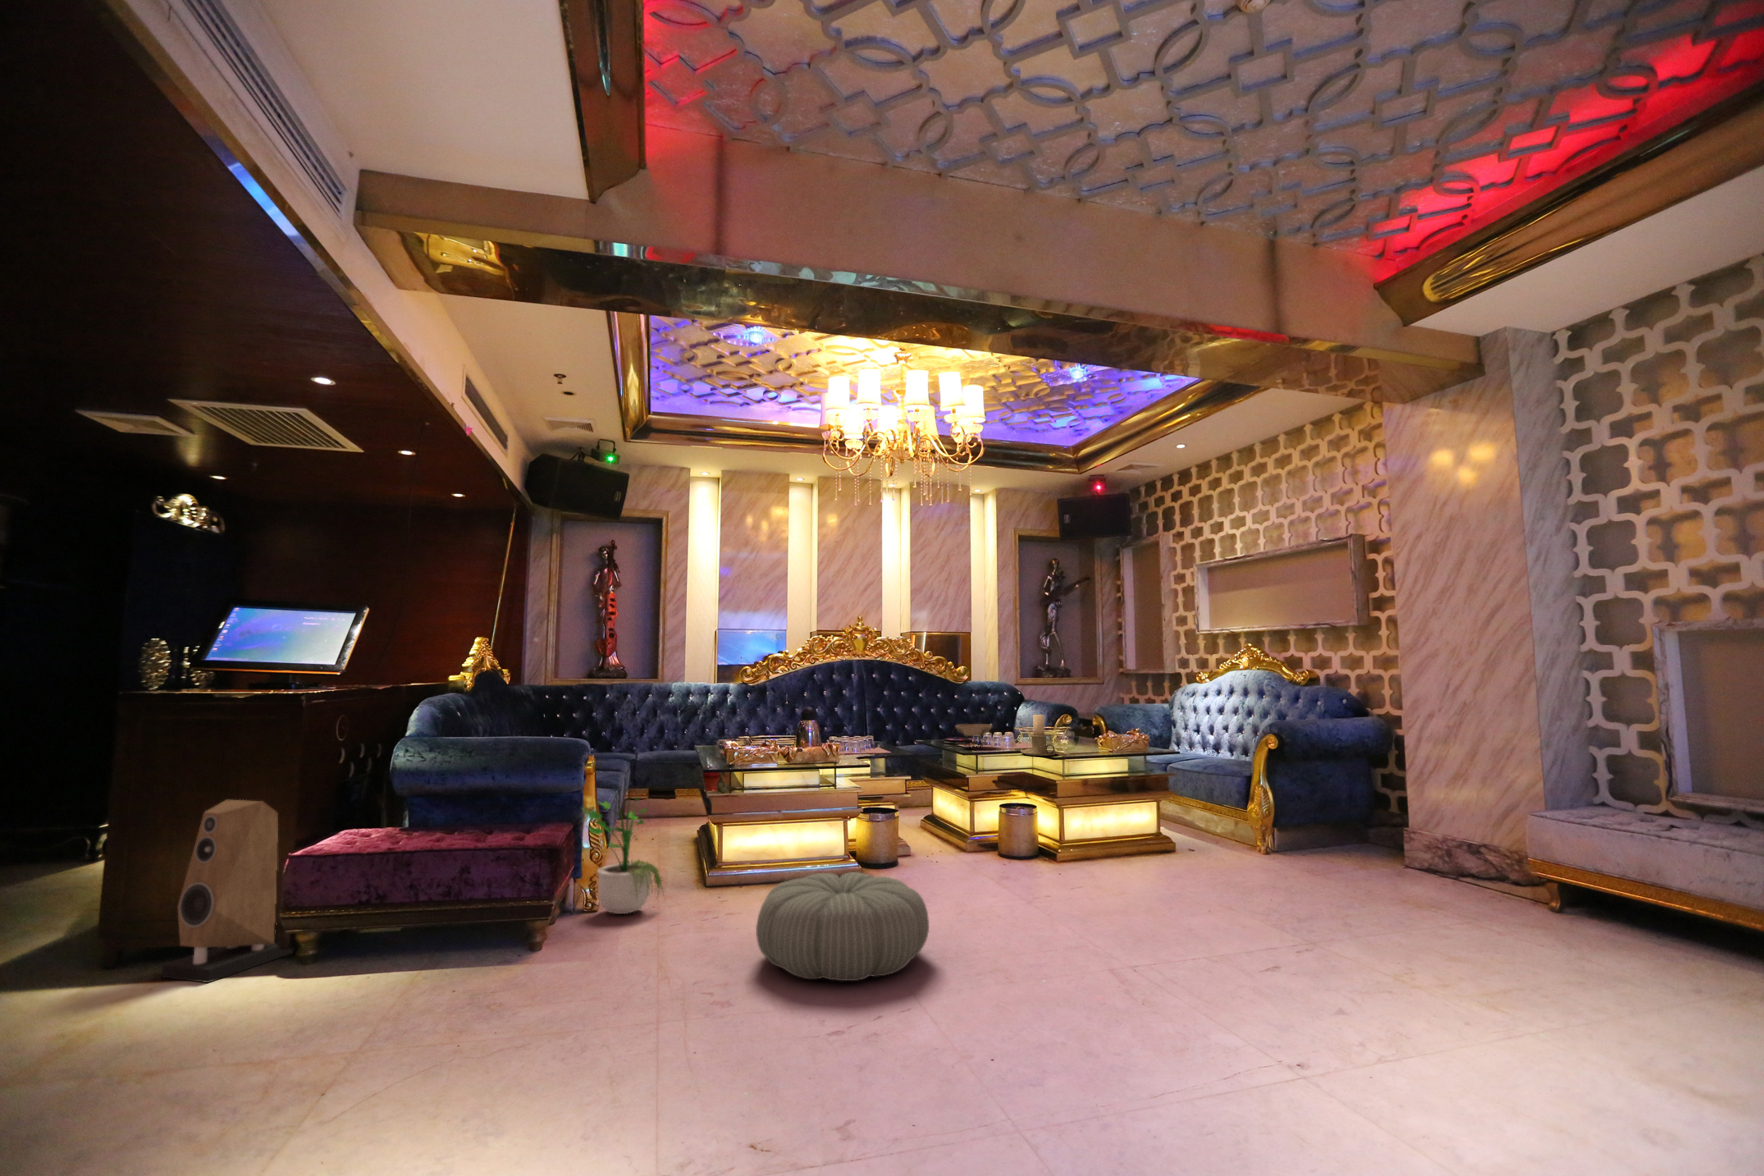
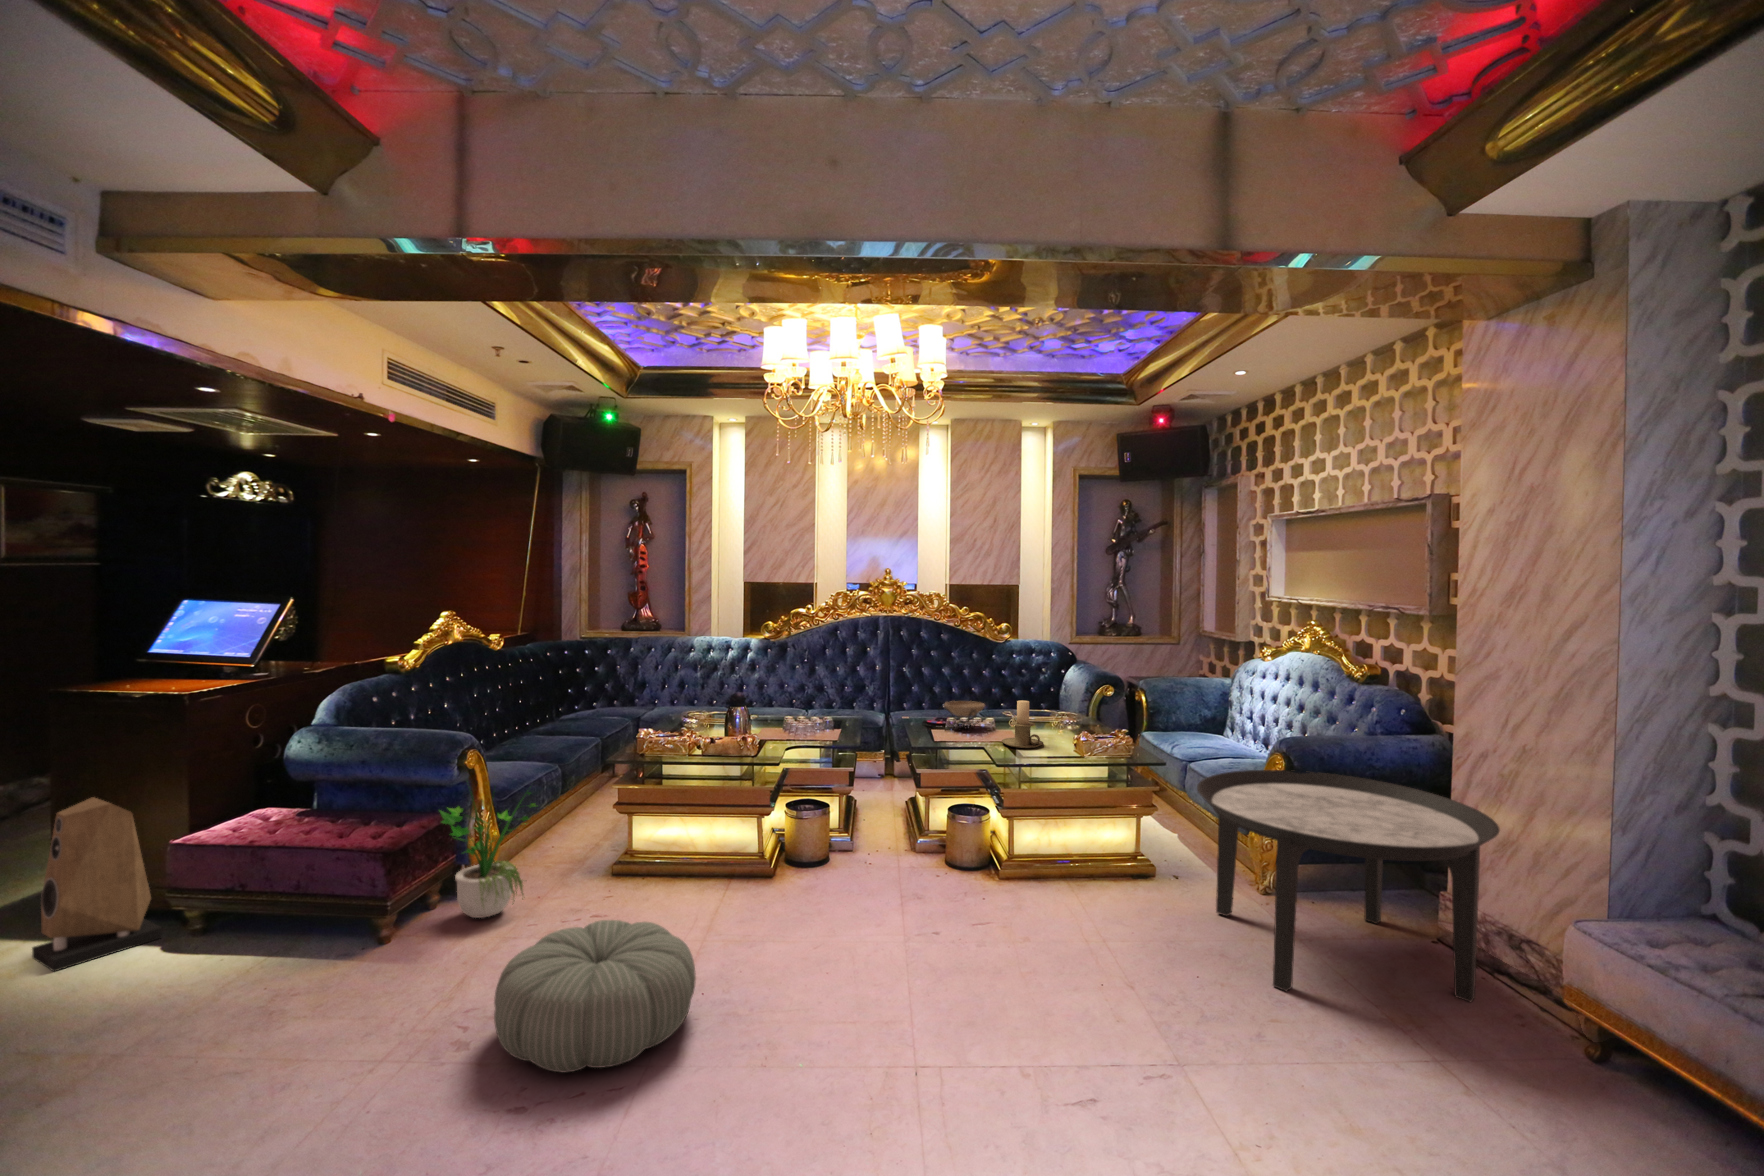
round table: none [1232,747,1463,896] -> present [1197,770,1500,1002]

